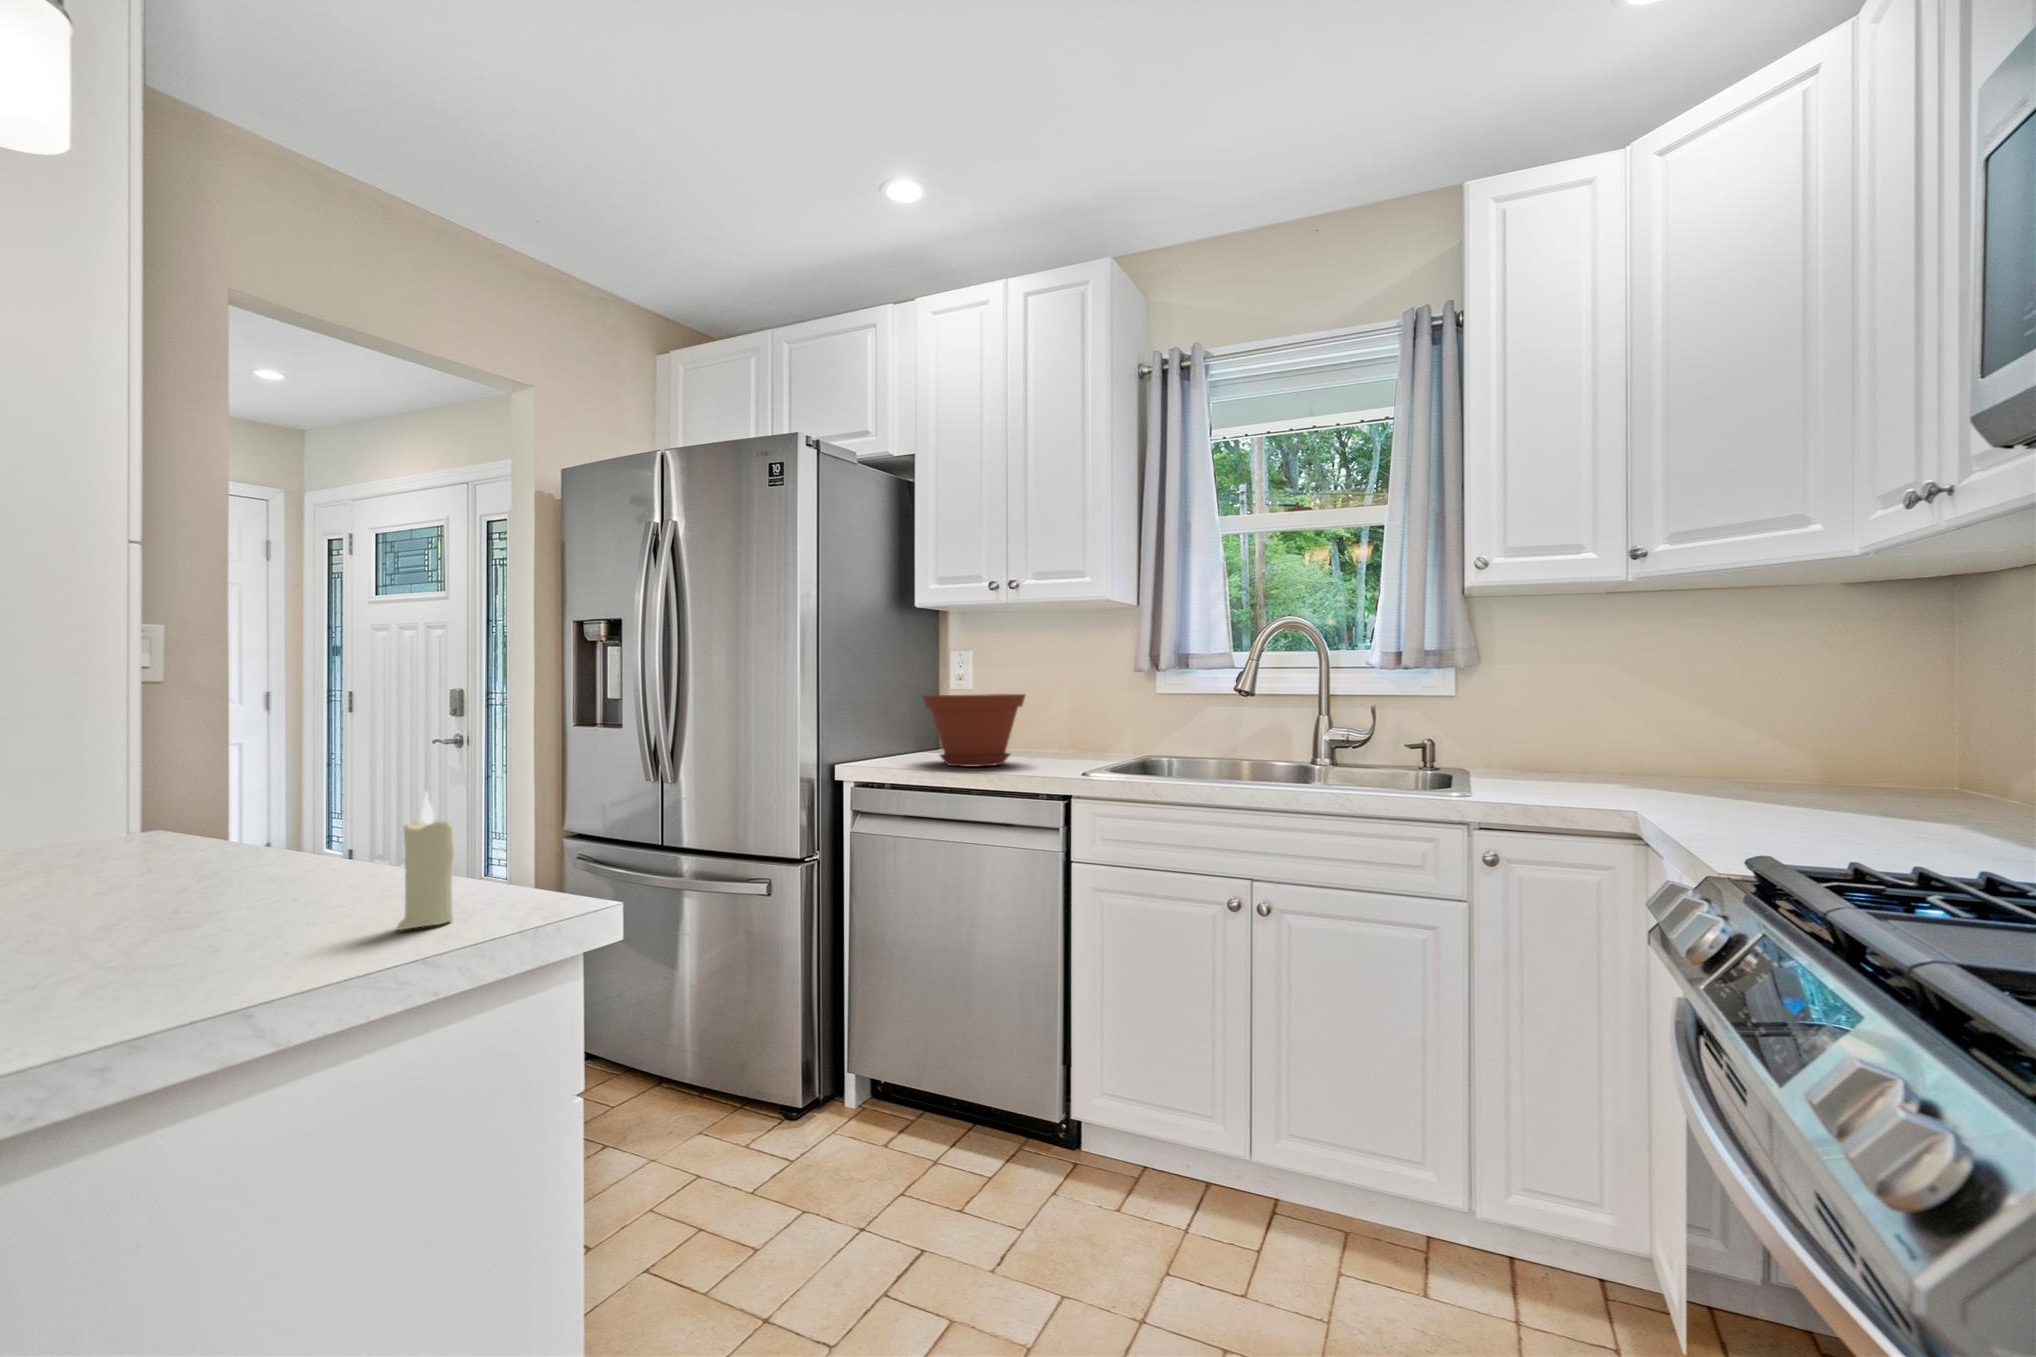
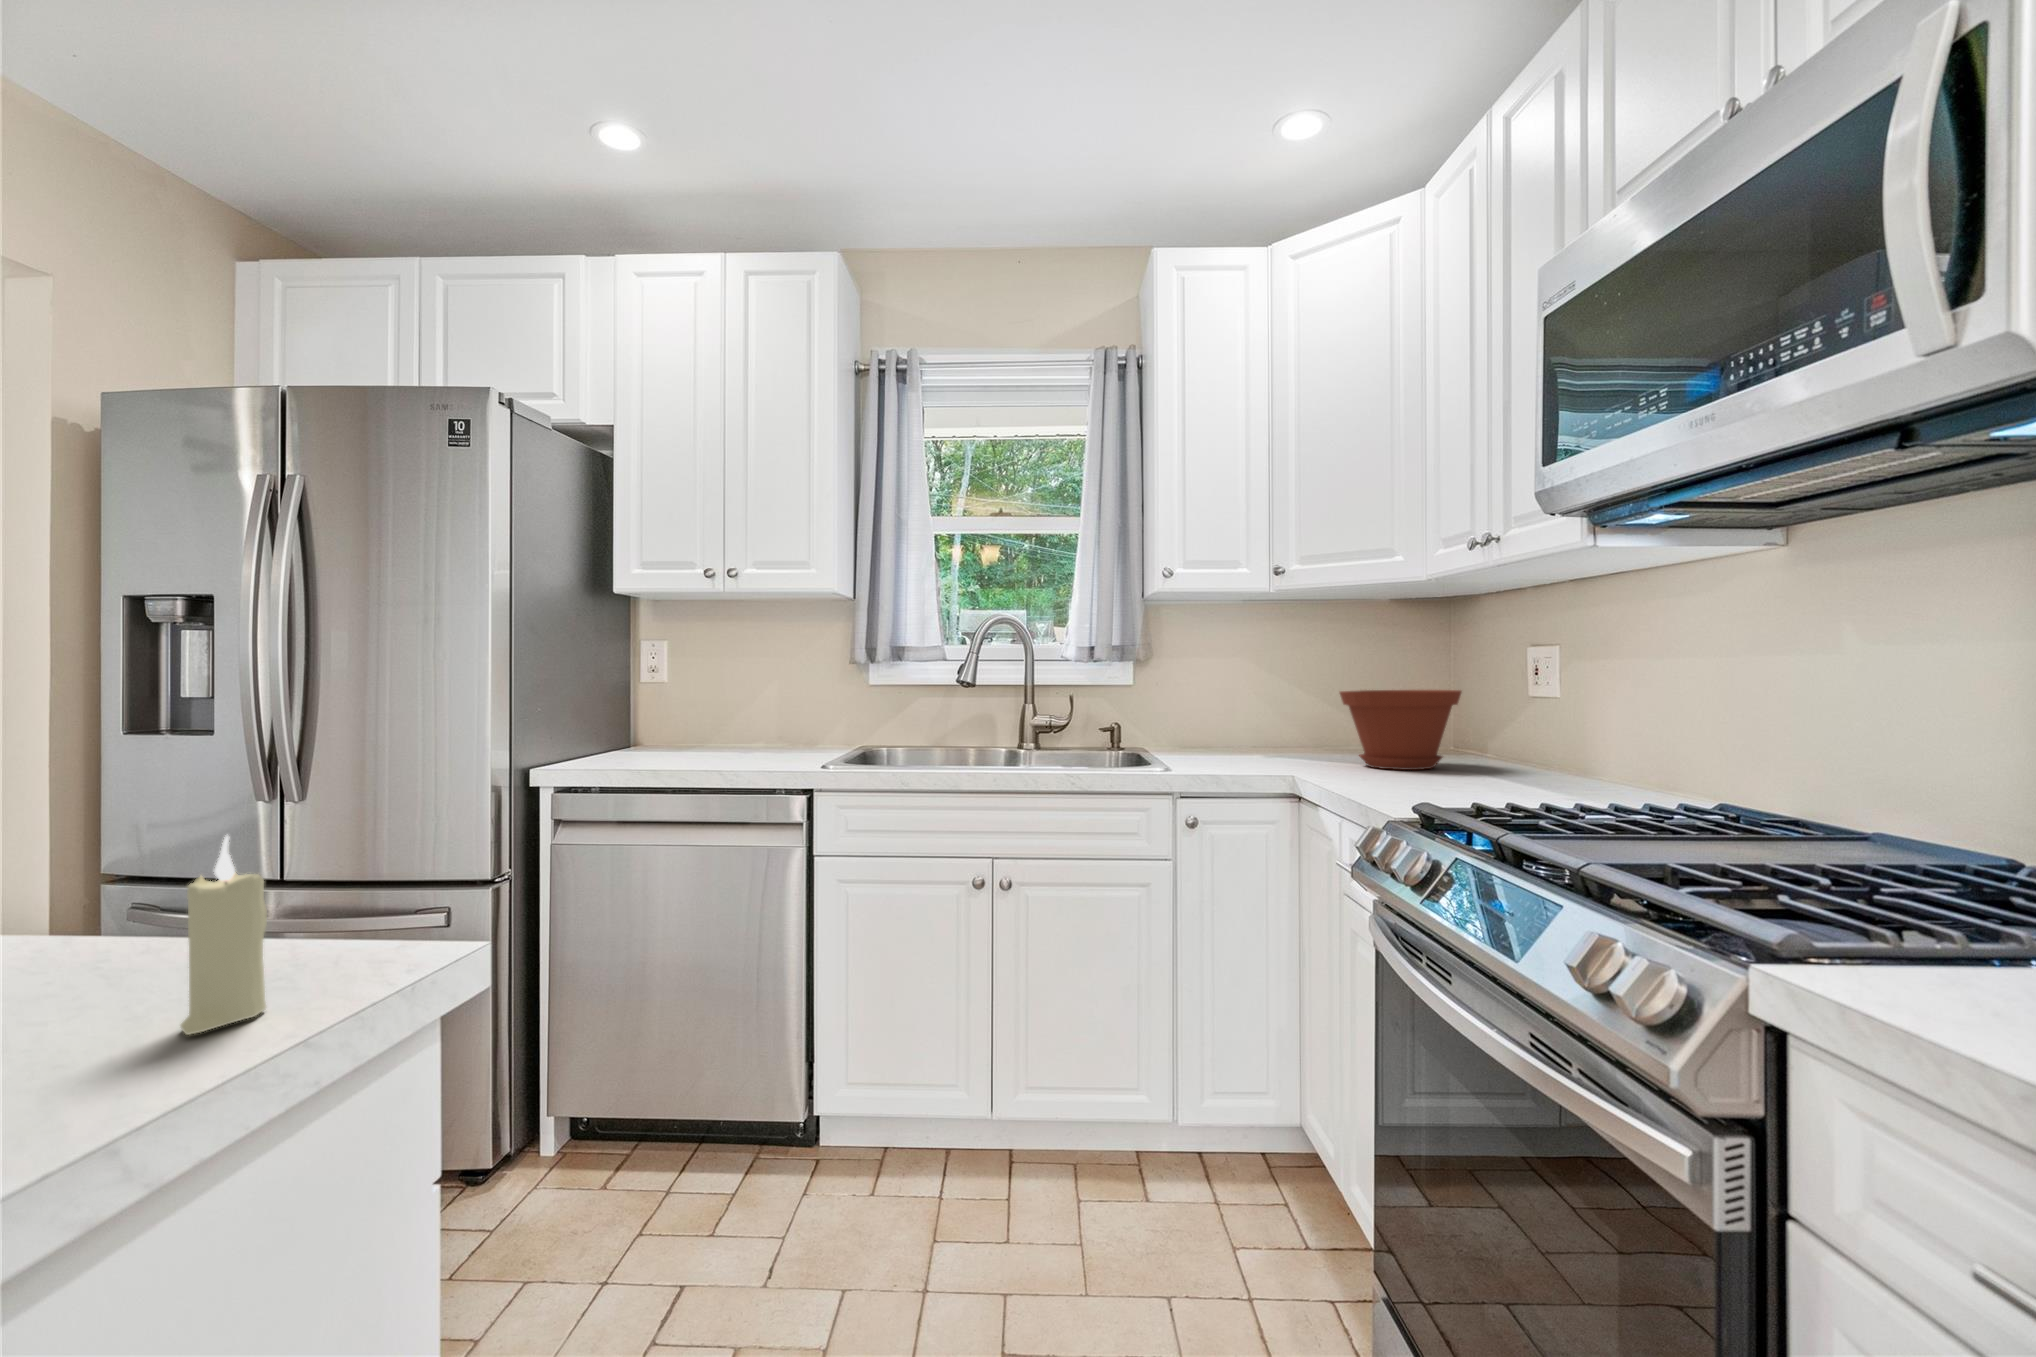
plant pot: present [923,694,1025,767] -> present [1340,690,1461,770]

